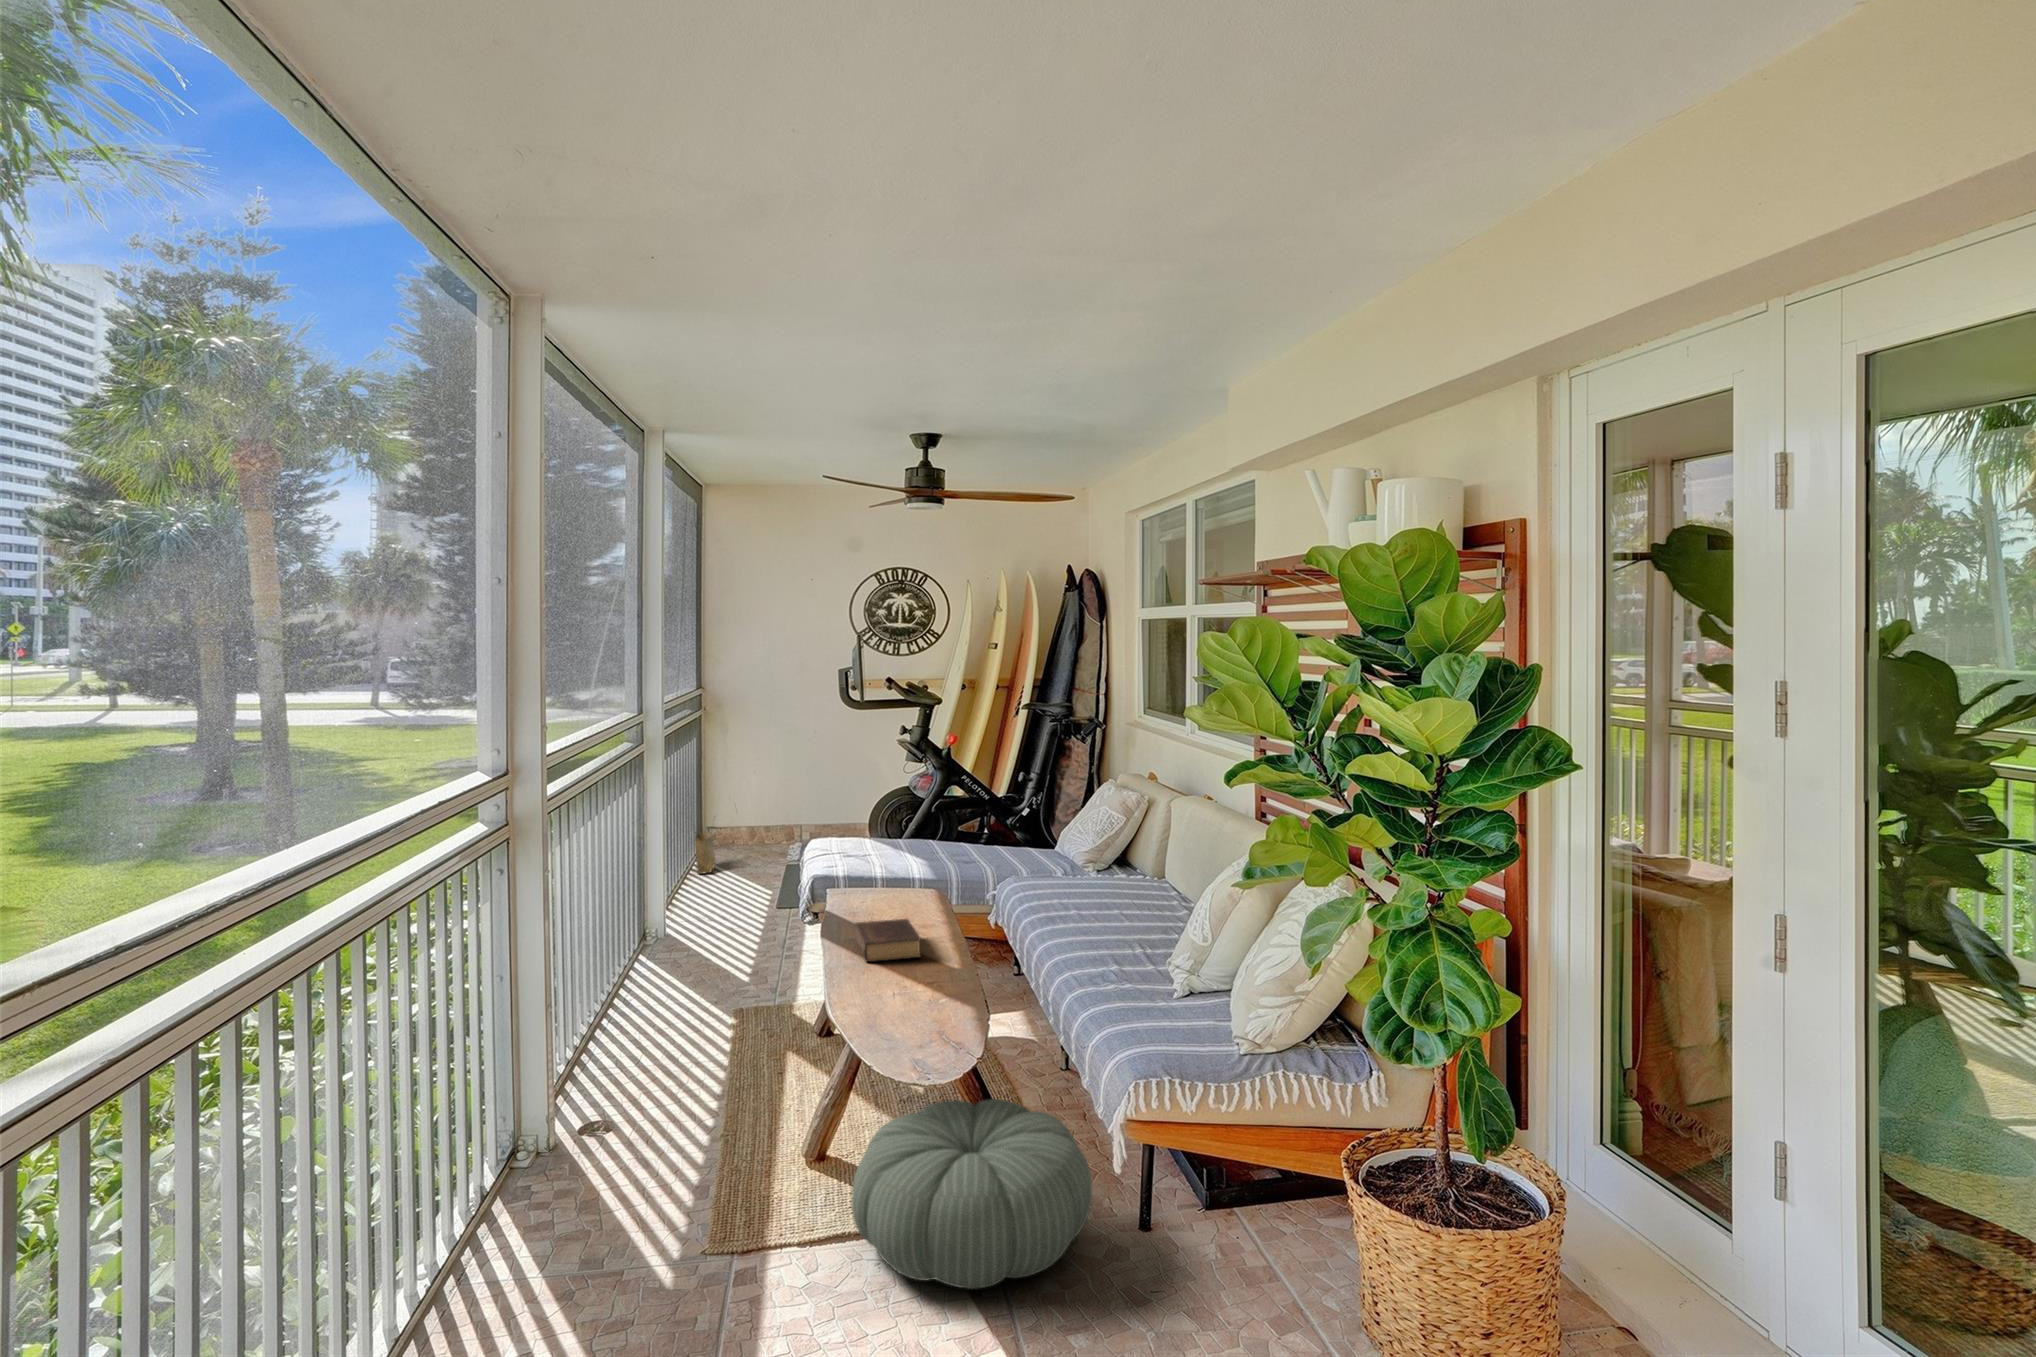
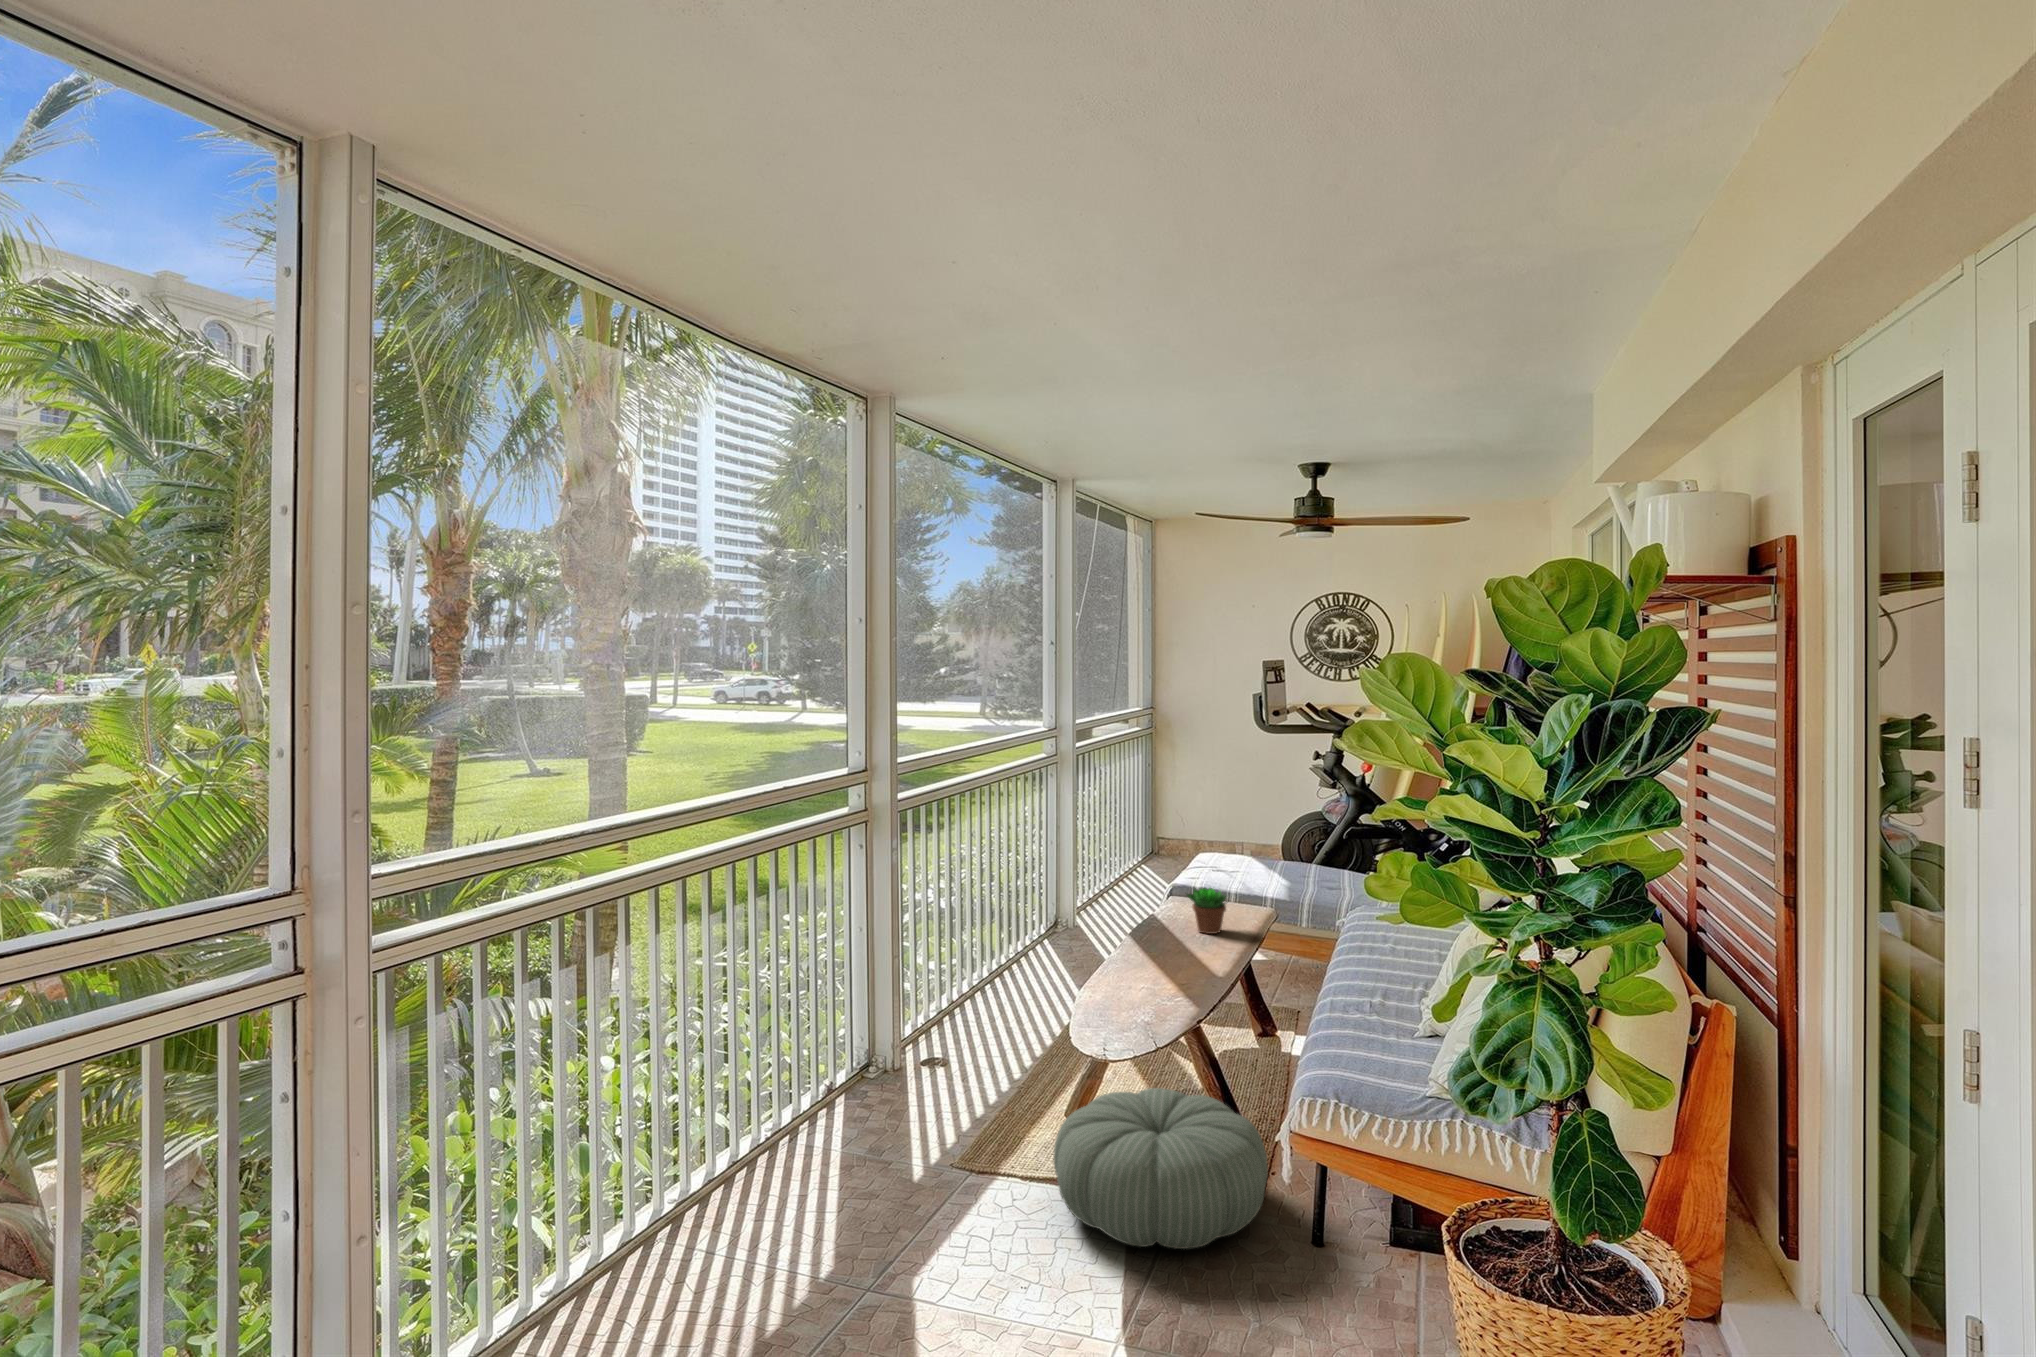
woven basket: present [694,816,716,874] -> none [1128,827,1151,880]
succulent plant: none [877,871,925,923] -> present [1187,888,1226,934]
book: present [854,919,921,962] -> none [1142,927,1200,964]

